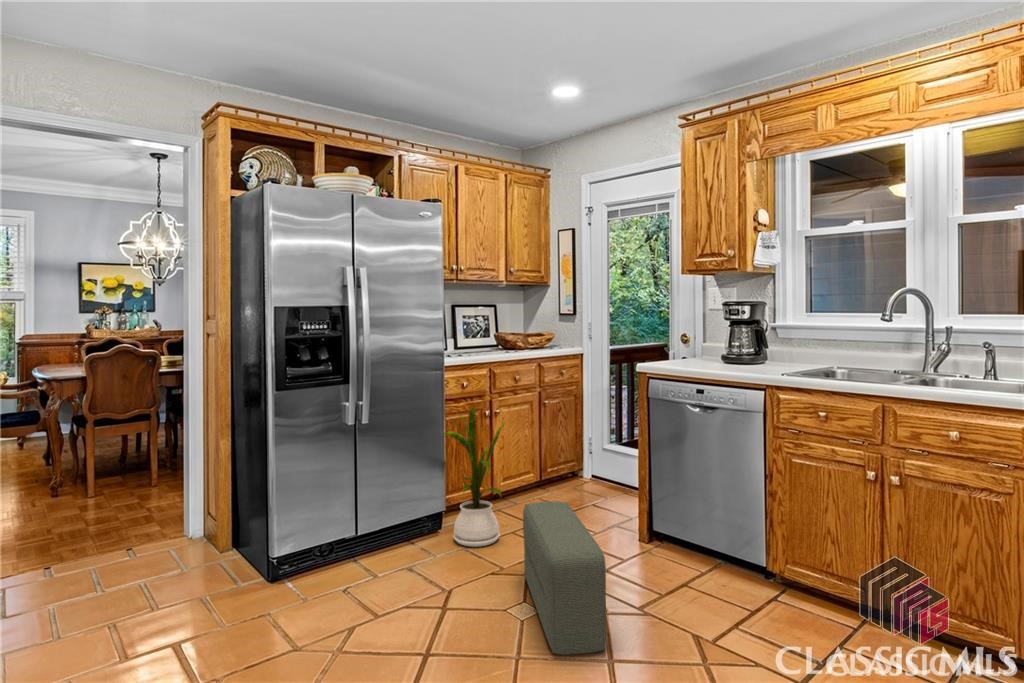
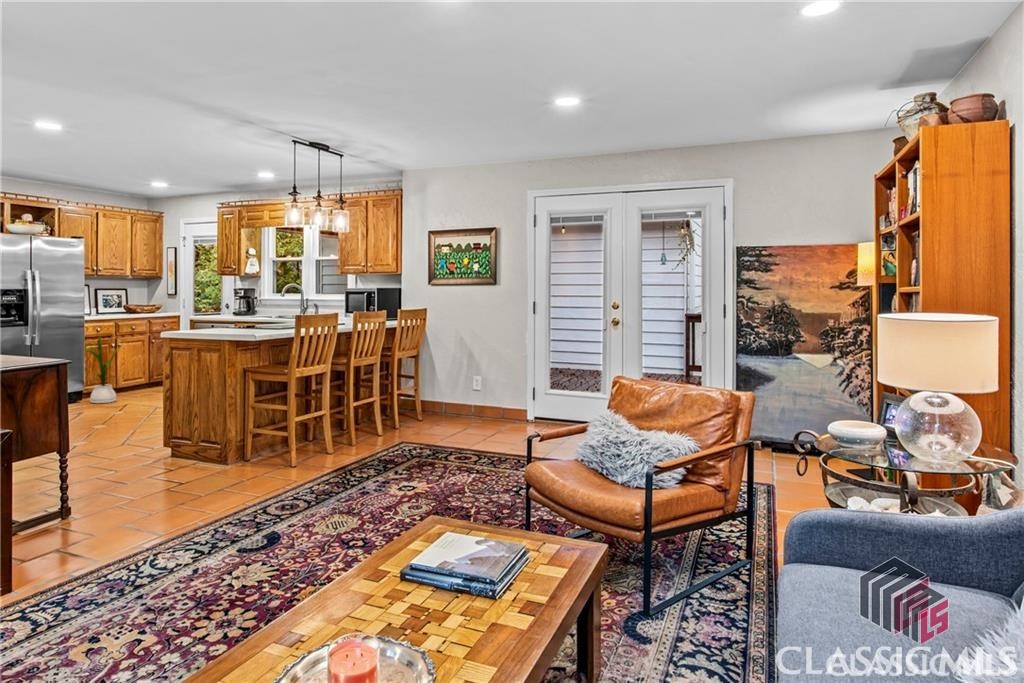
pouf: present [523,501,606,655] -> none [122,375,148,417]

